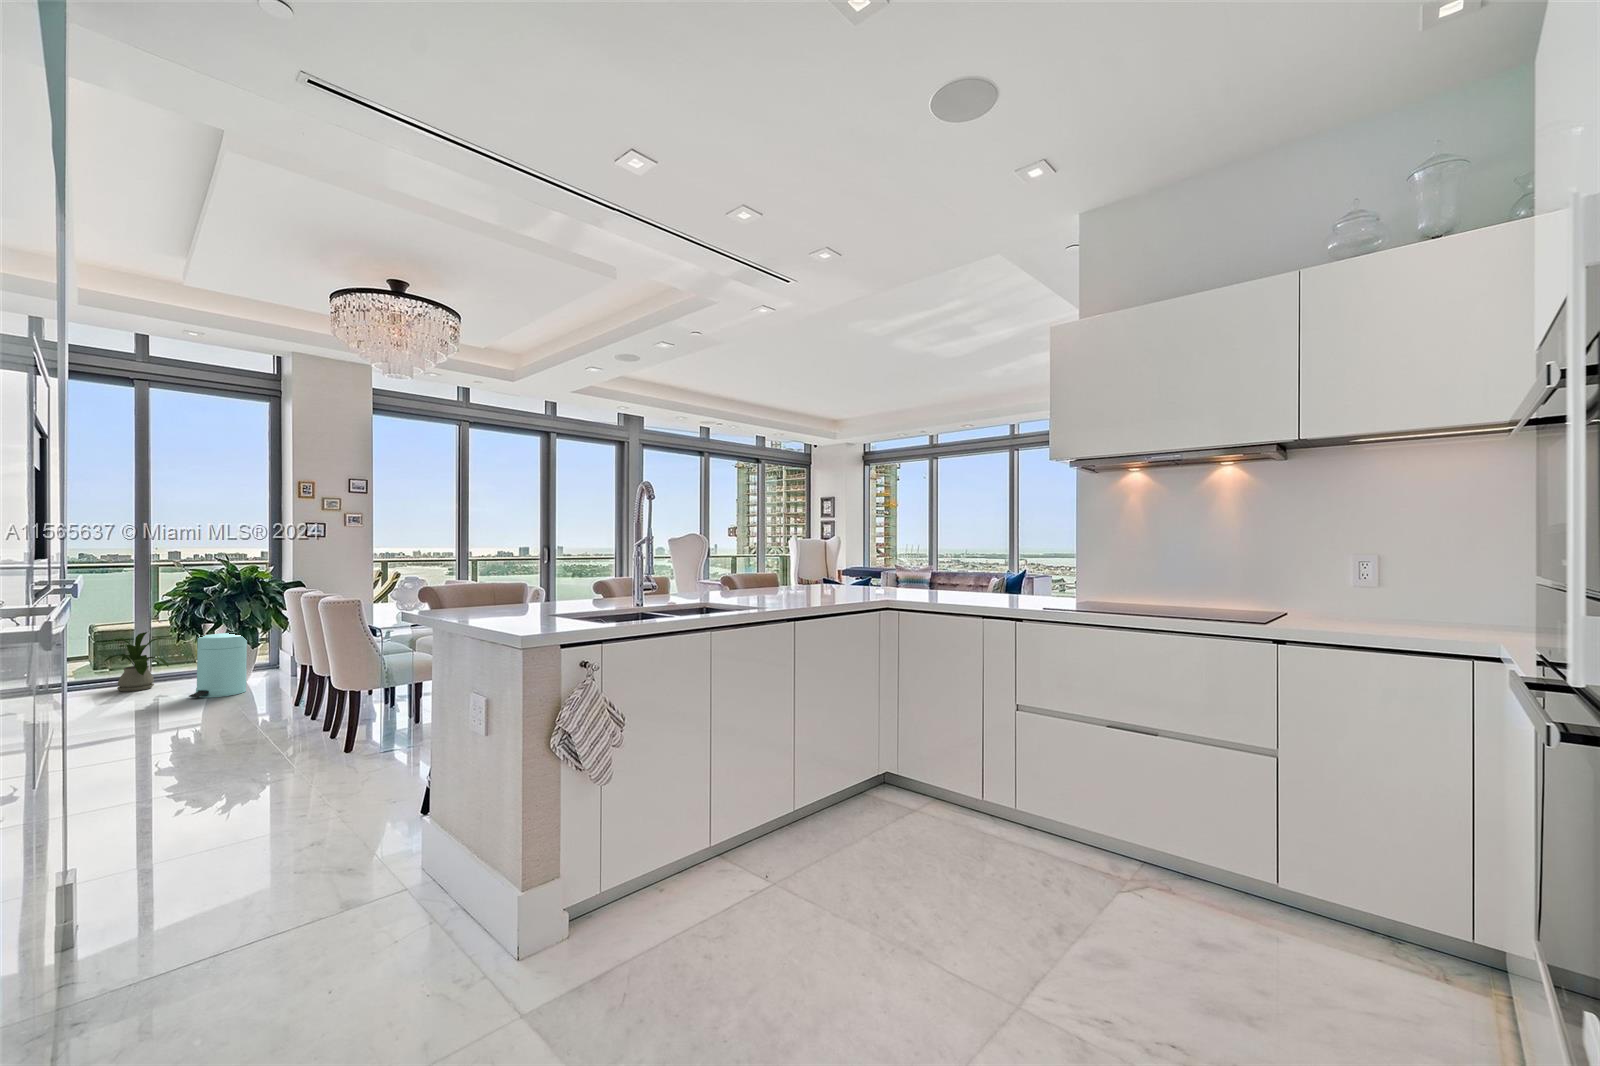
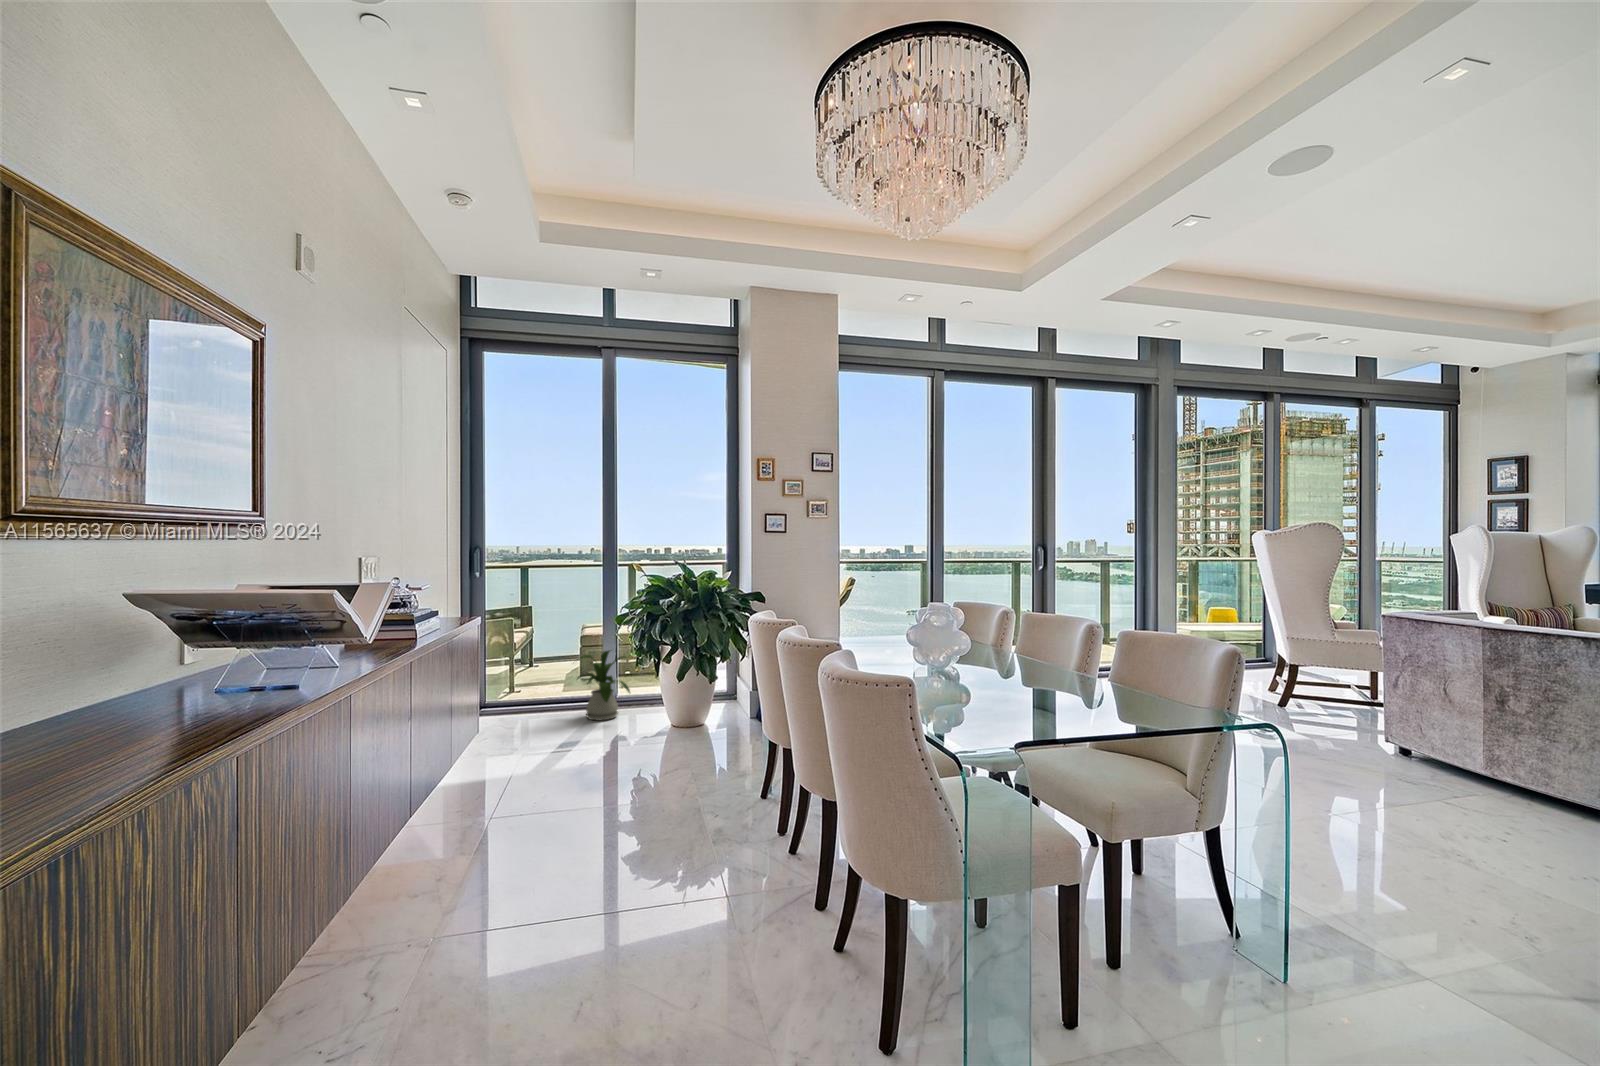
trash can: present [189,633,247,698] -> none [646,659,705,747]

